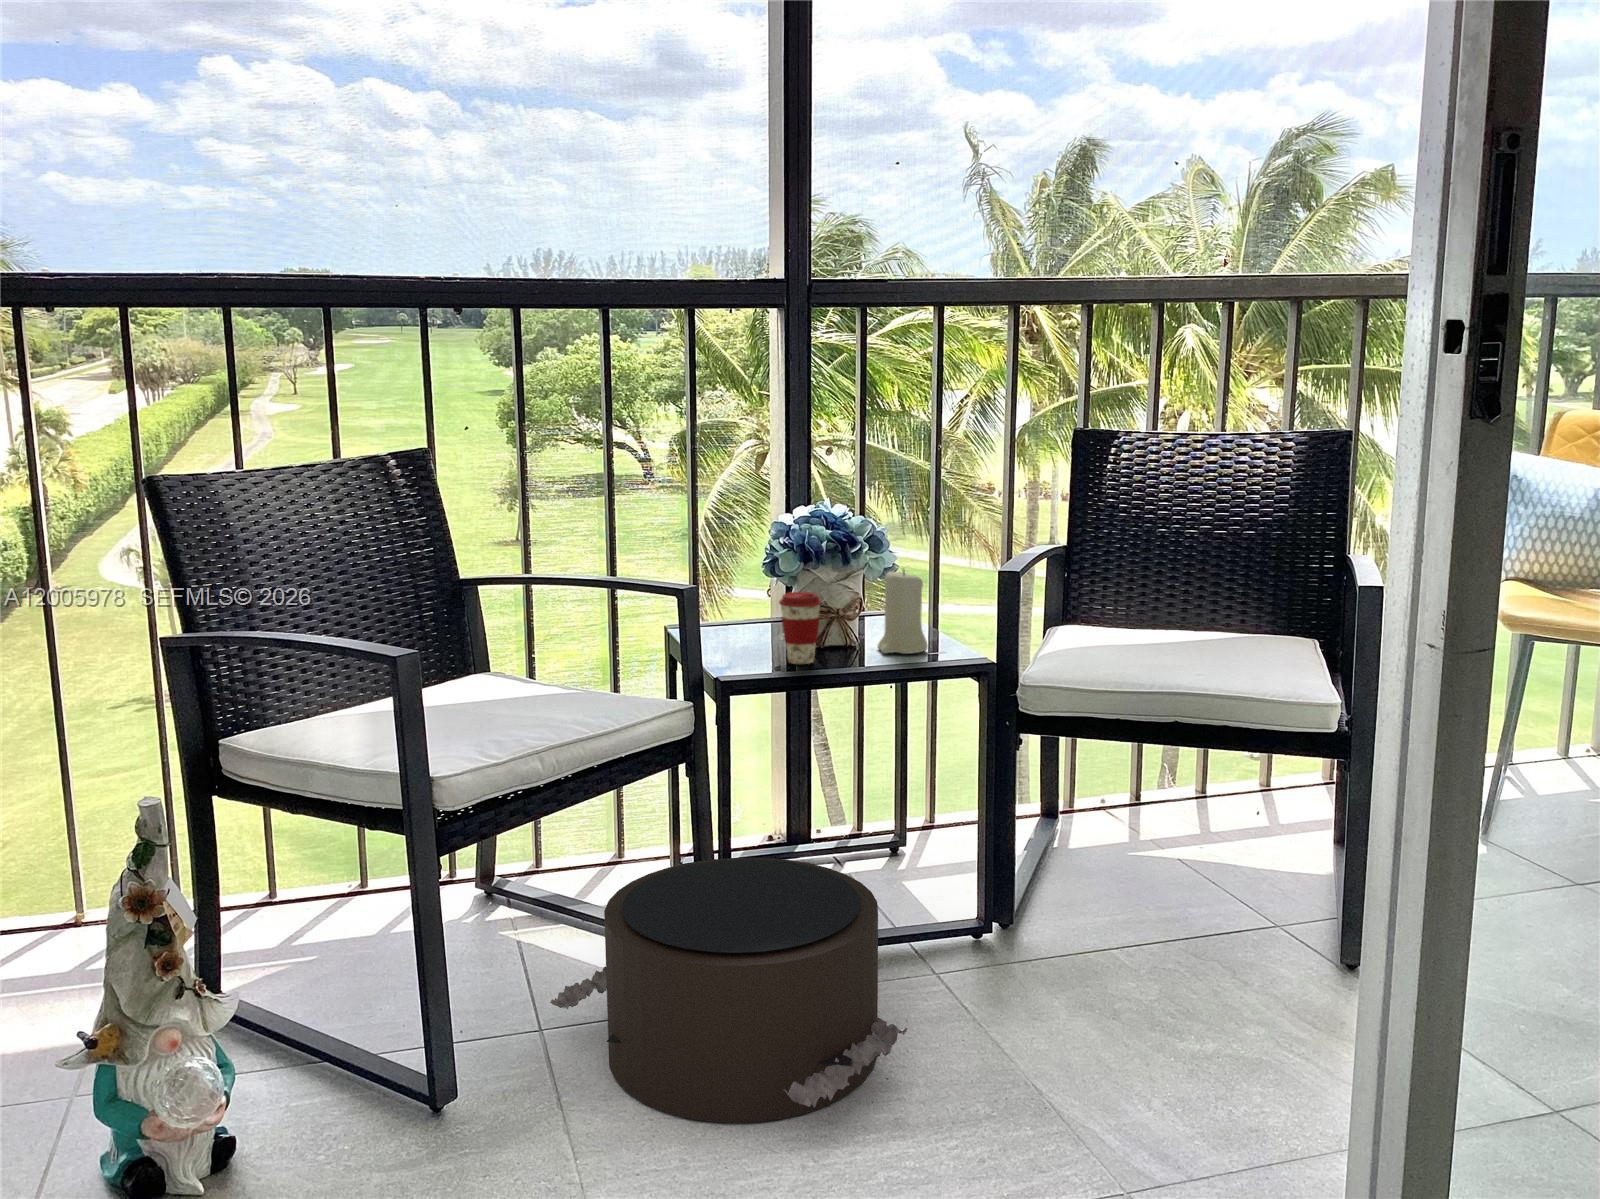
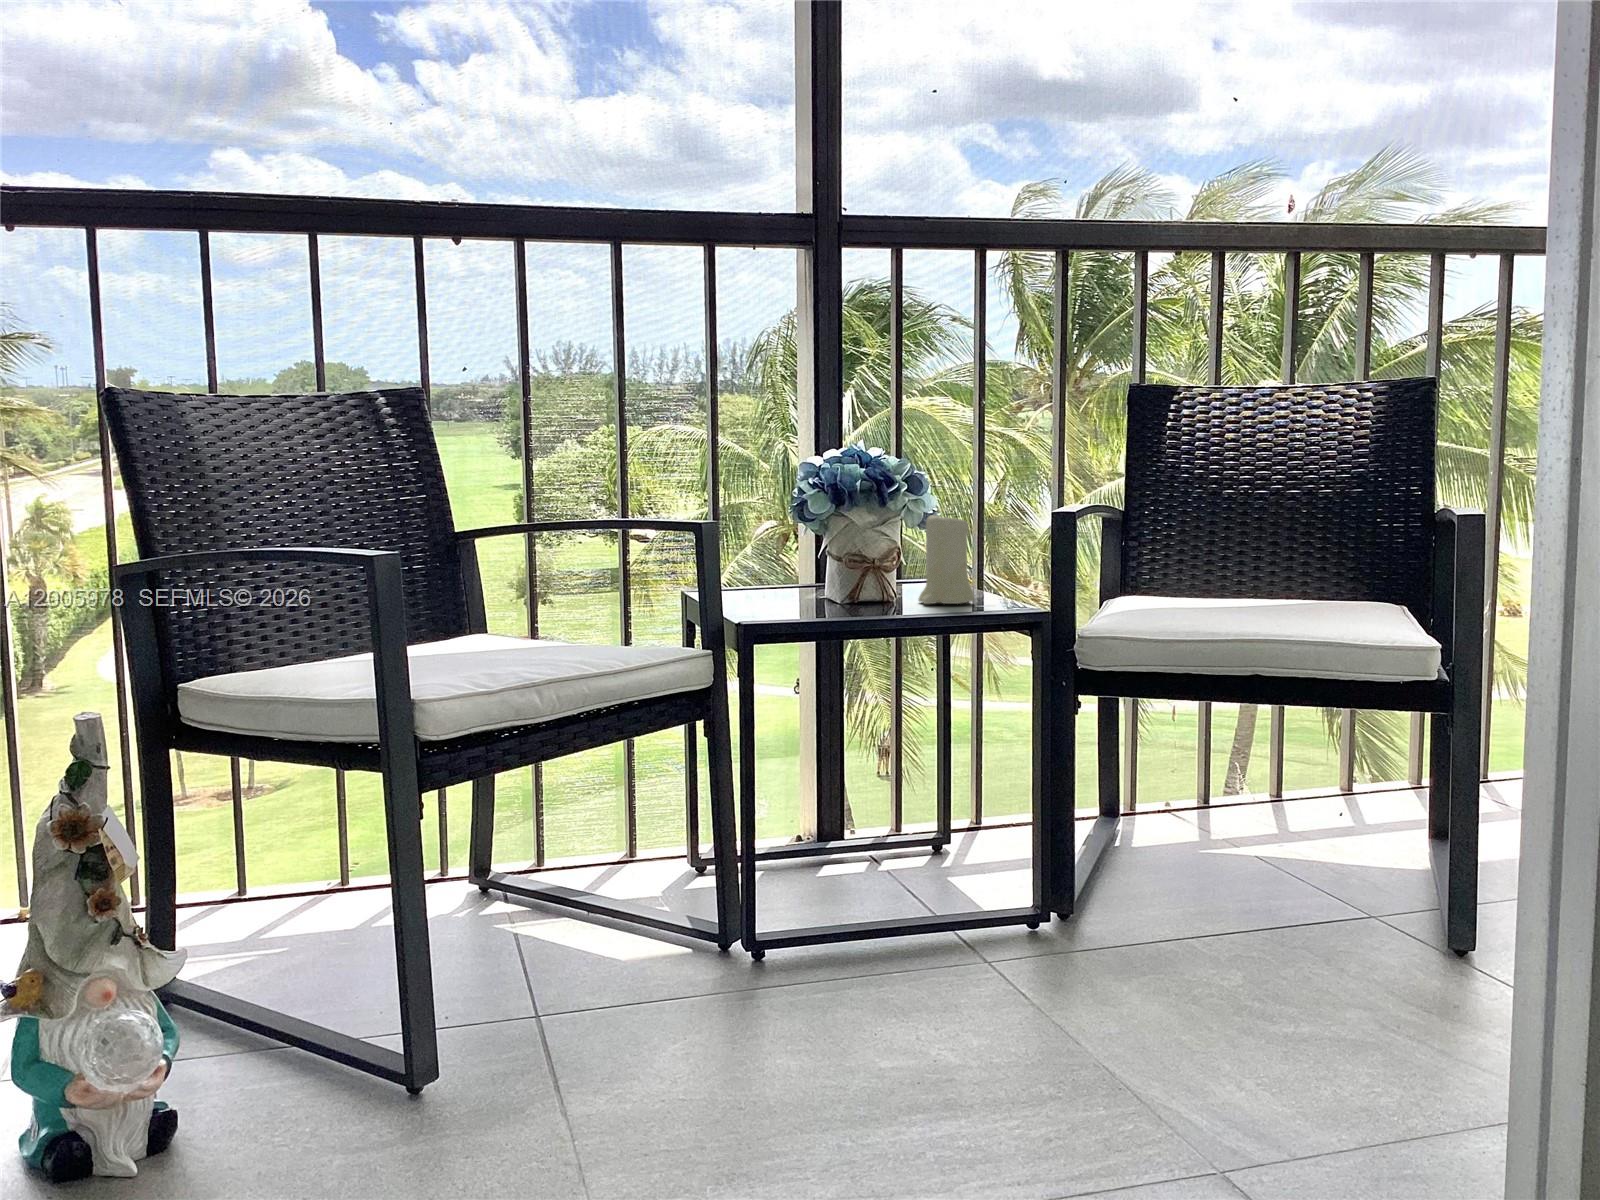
coffee cup: present [779,592,822,664] -> none [809,533,857,611]
pouf: present [550,858,907,1122] -> none [547,823,961,1105]

